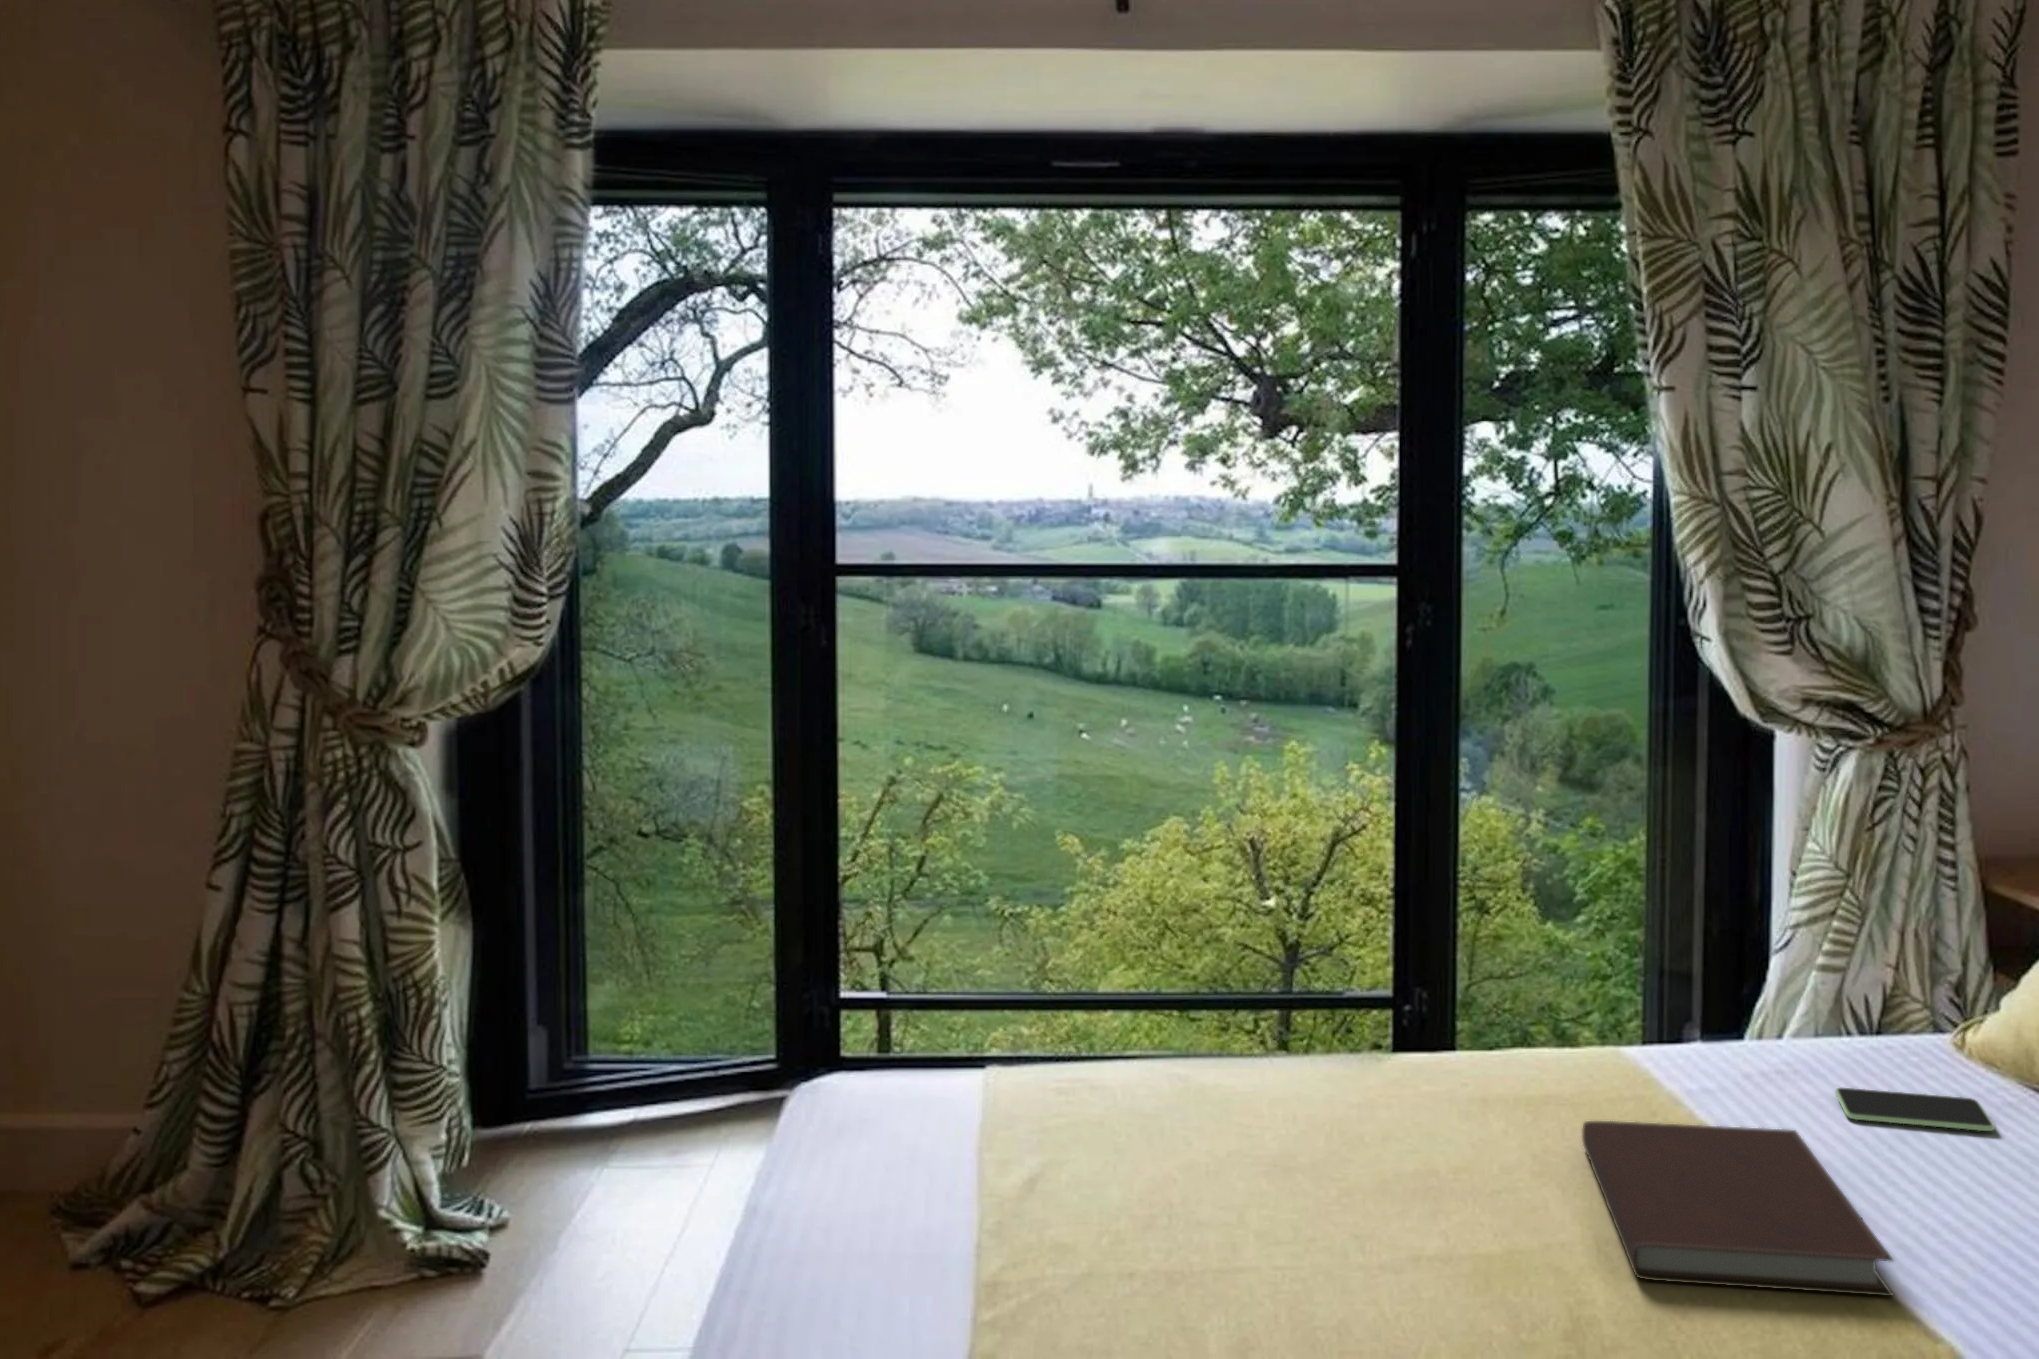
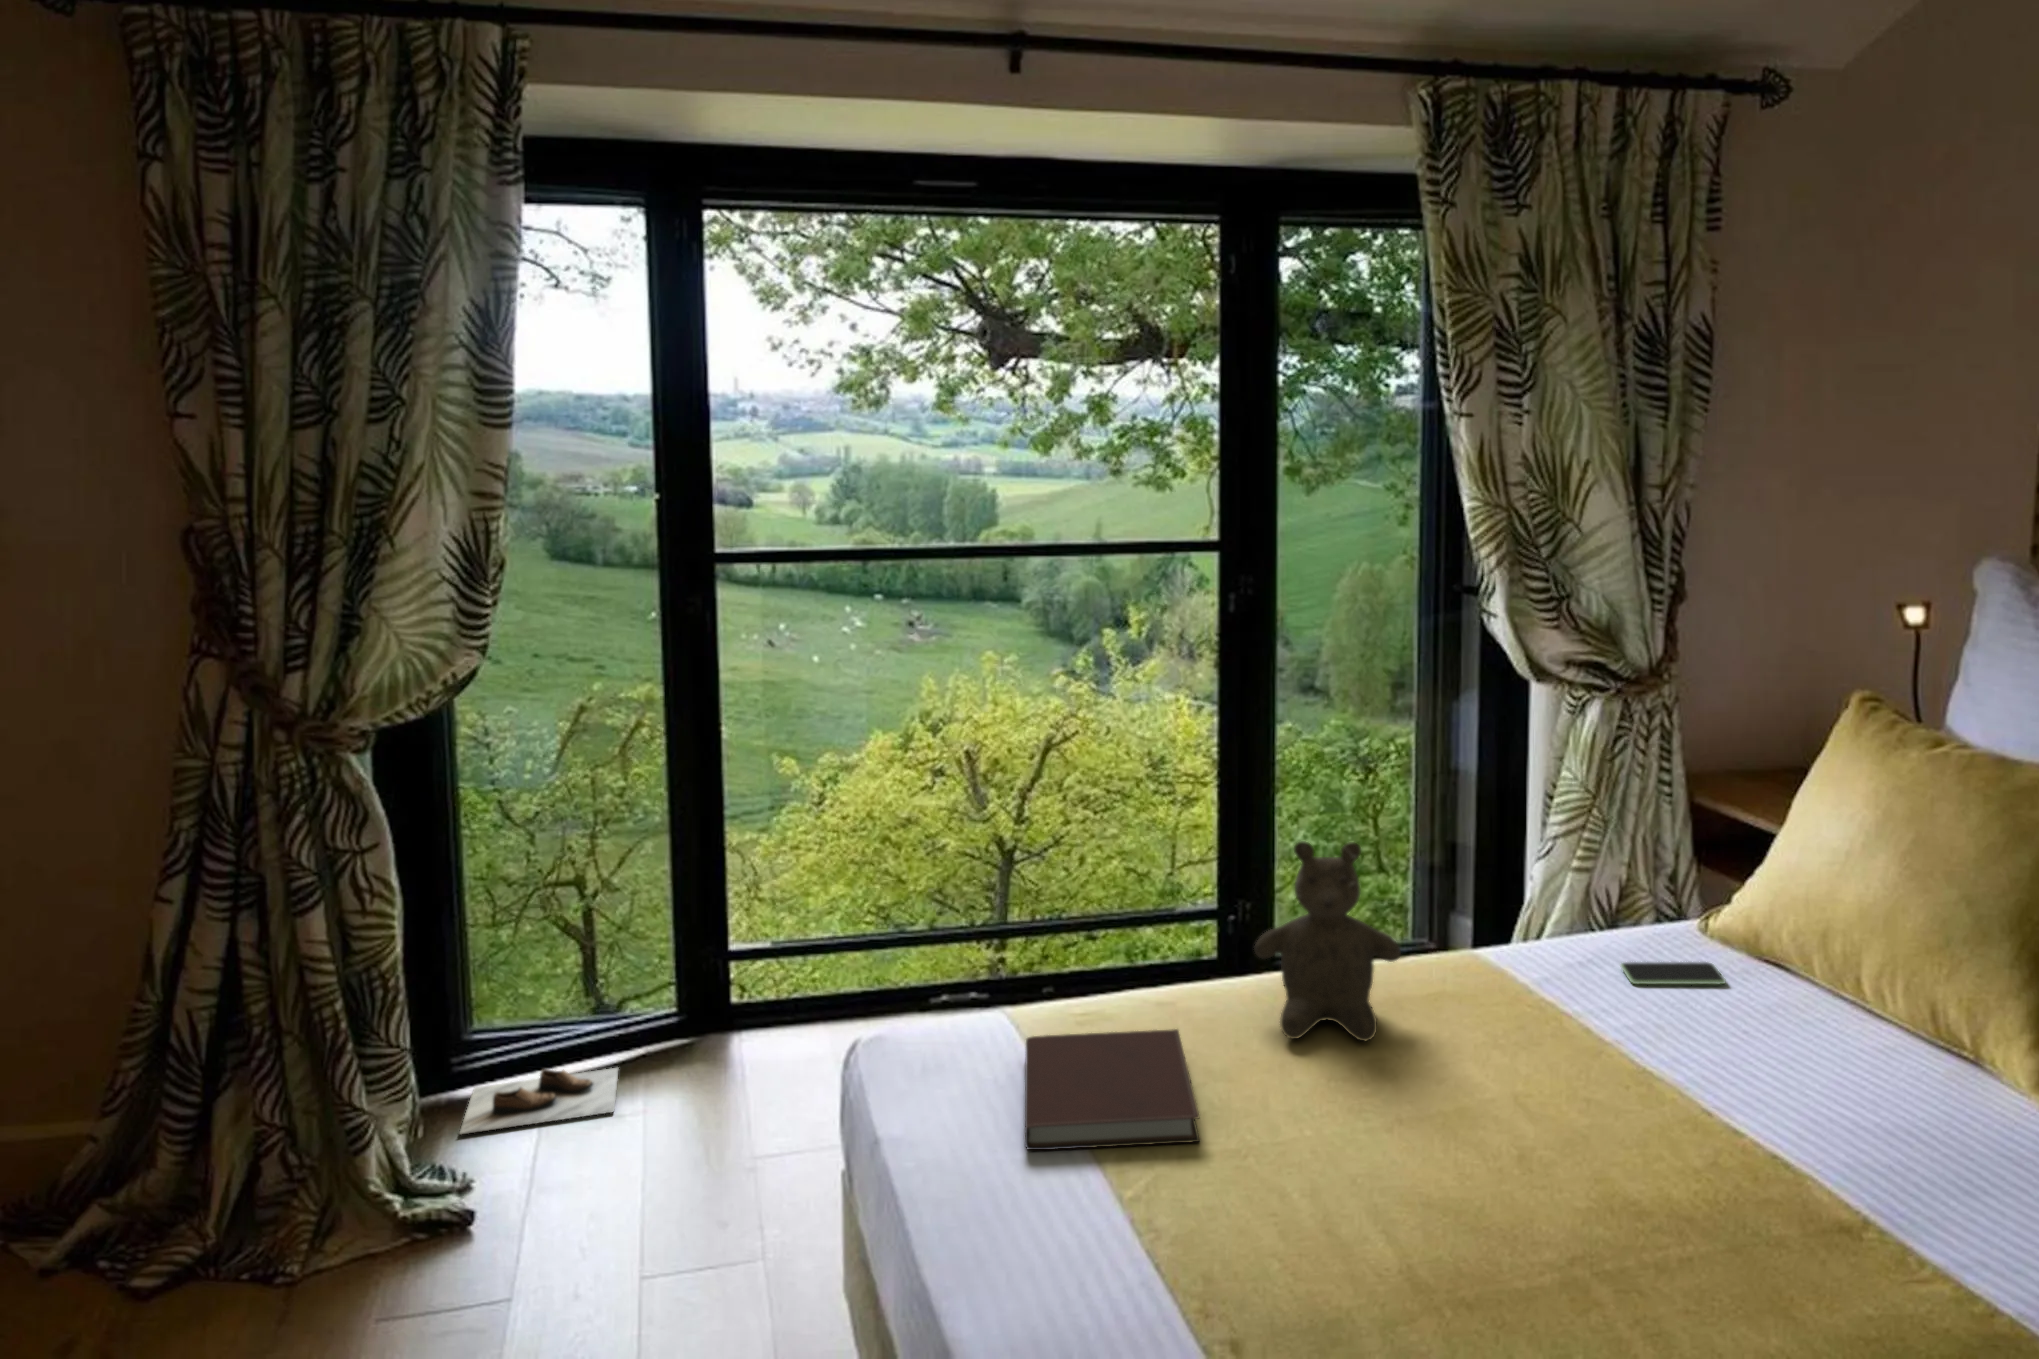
teddy bear: none [1302,884,1498,1161] -> present [1254,841,1401,1041]
shoe: none [513,1104,697,1166] -> present [460,1068,618,1134]
notebook: present [1582,1121,1893,1296] -> present [1025,1029,1199,1150]

